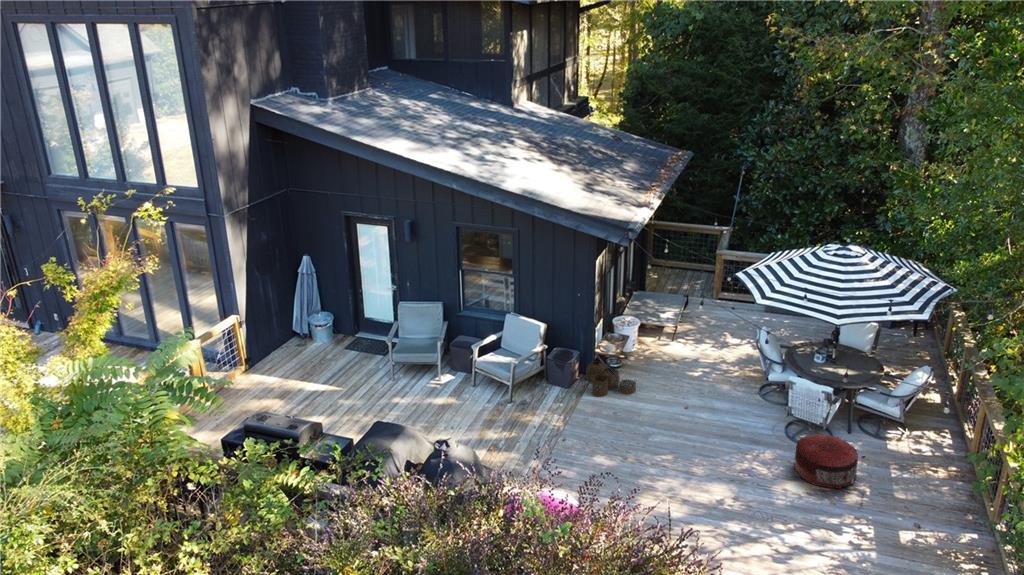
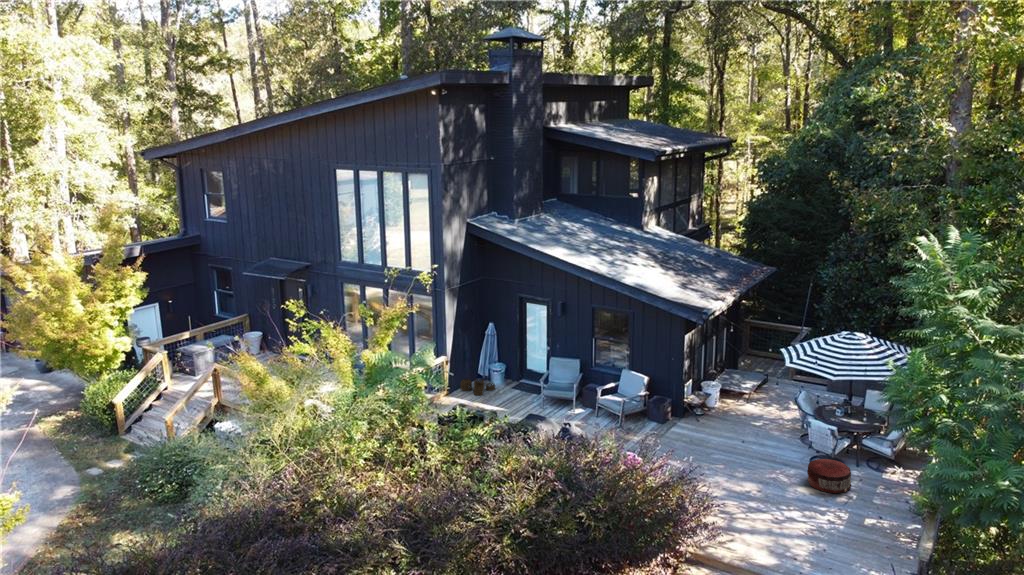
woven basket: present [586,361,636,397] -> present [460,379,495,396]

